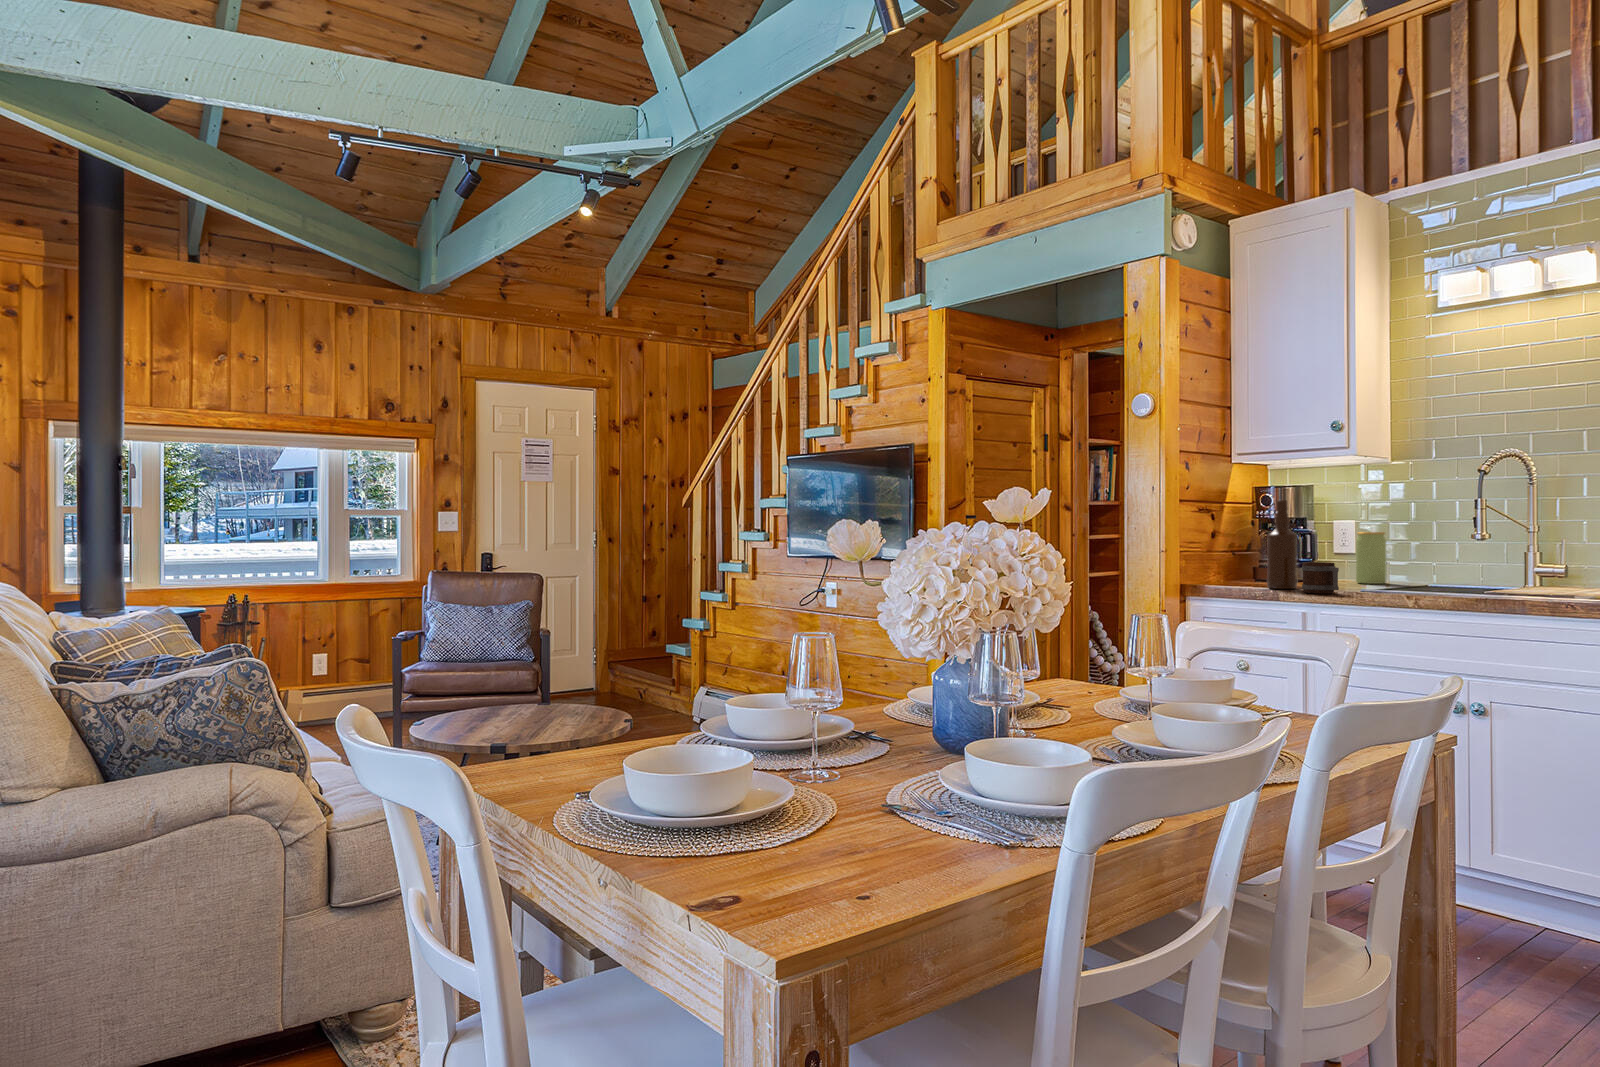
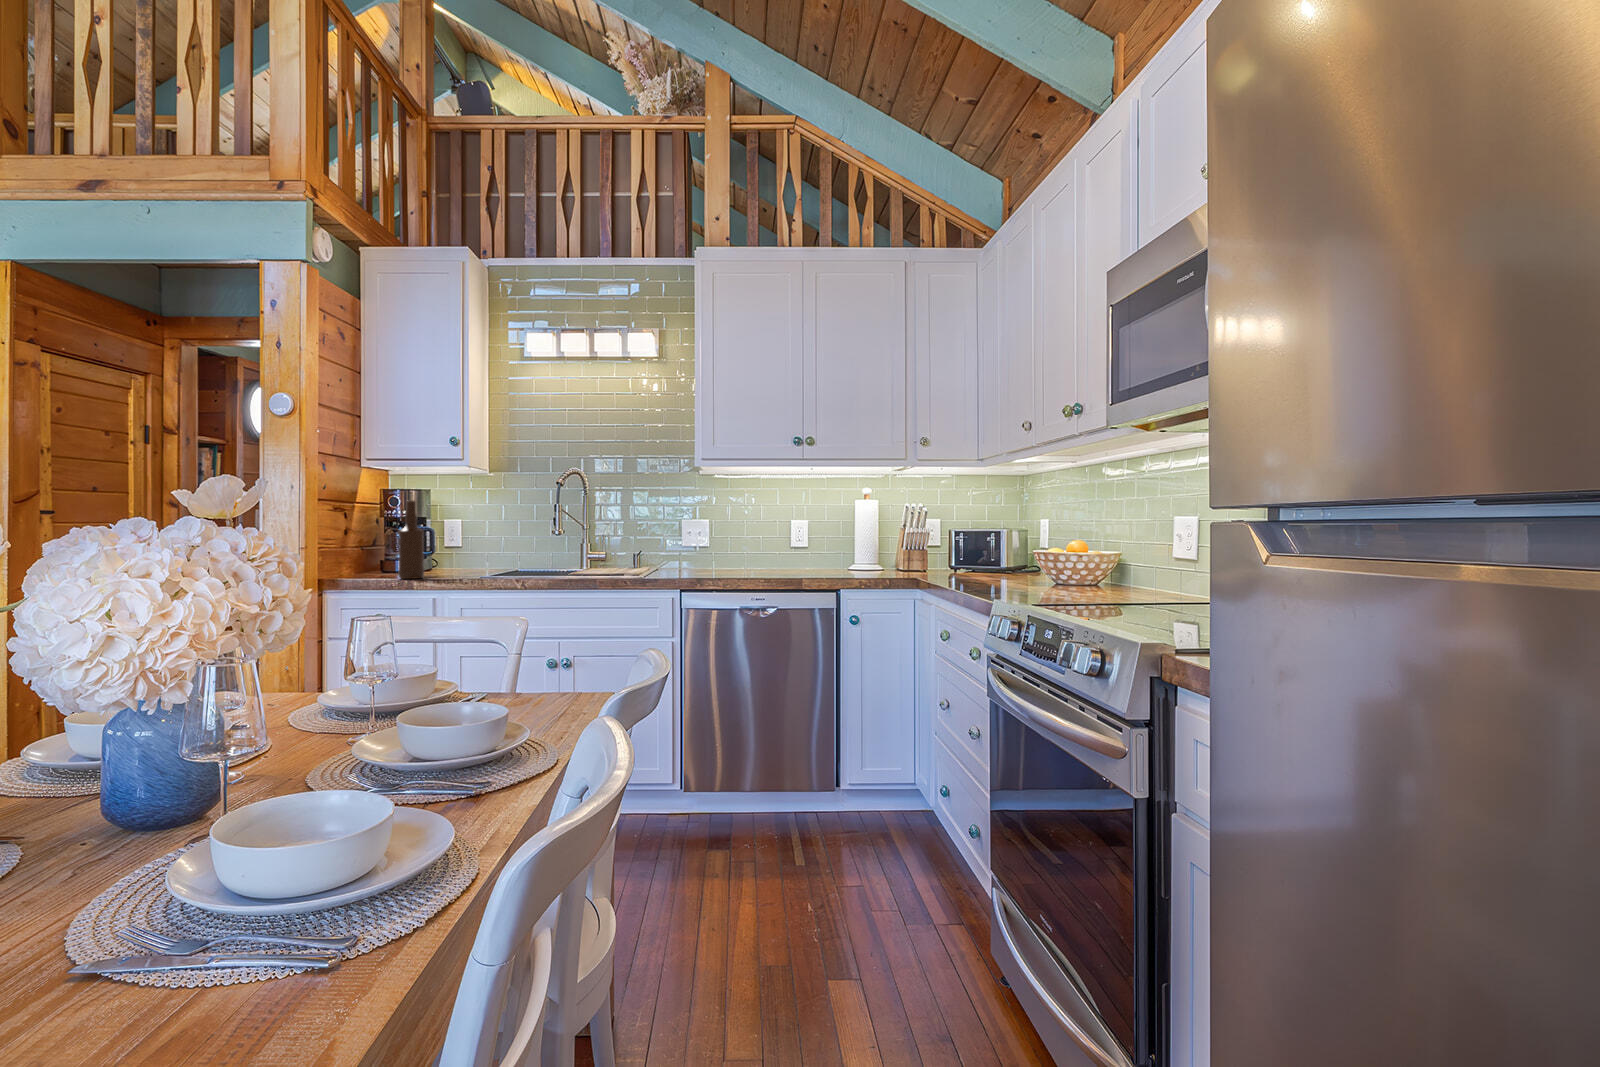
jar: present [1356,532,1386,584] -> none [468,530,491,573]
mug: present [1302,562,1339,594] -> none [431,554,461,580]

